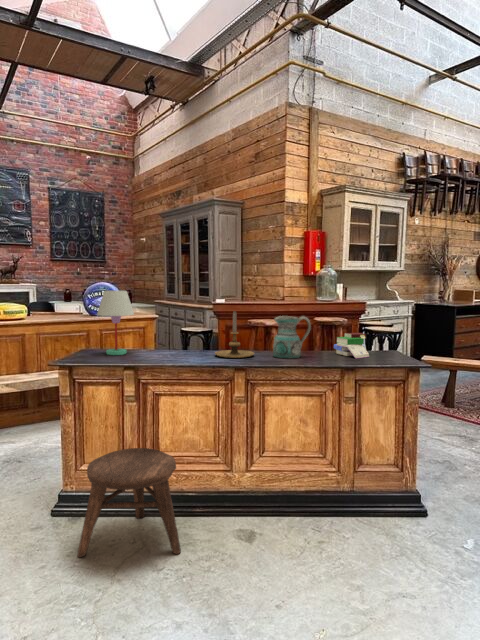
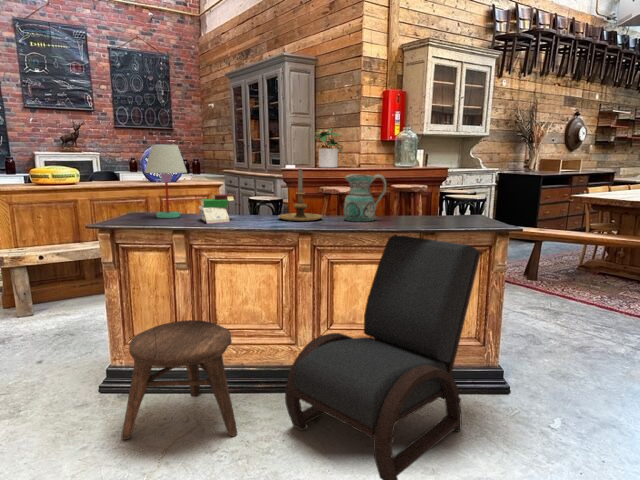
potted plant: none [238,268,269,304] -> present [310,128,343,168]
book: present [334,333,369,359] -> present [199,194,235,224]
lounge chair: none [224,370,395,597] -> present [285,235,481,480]

